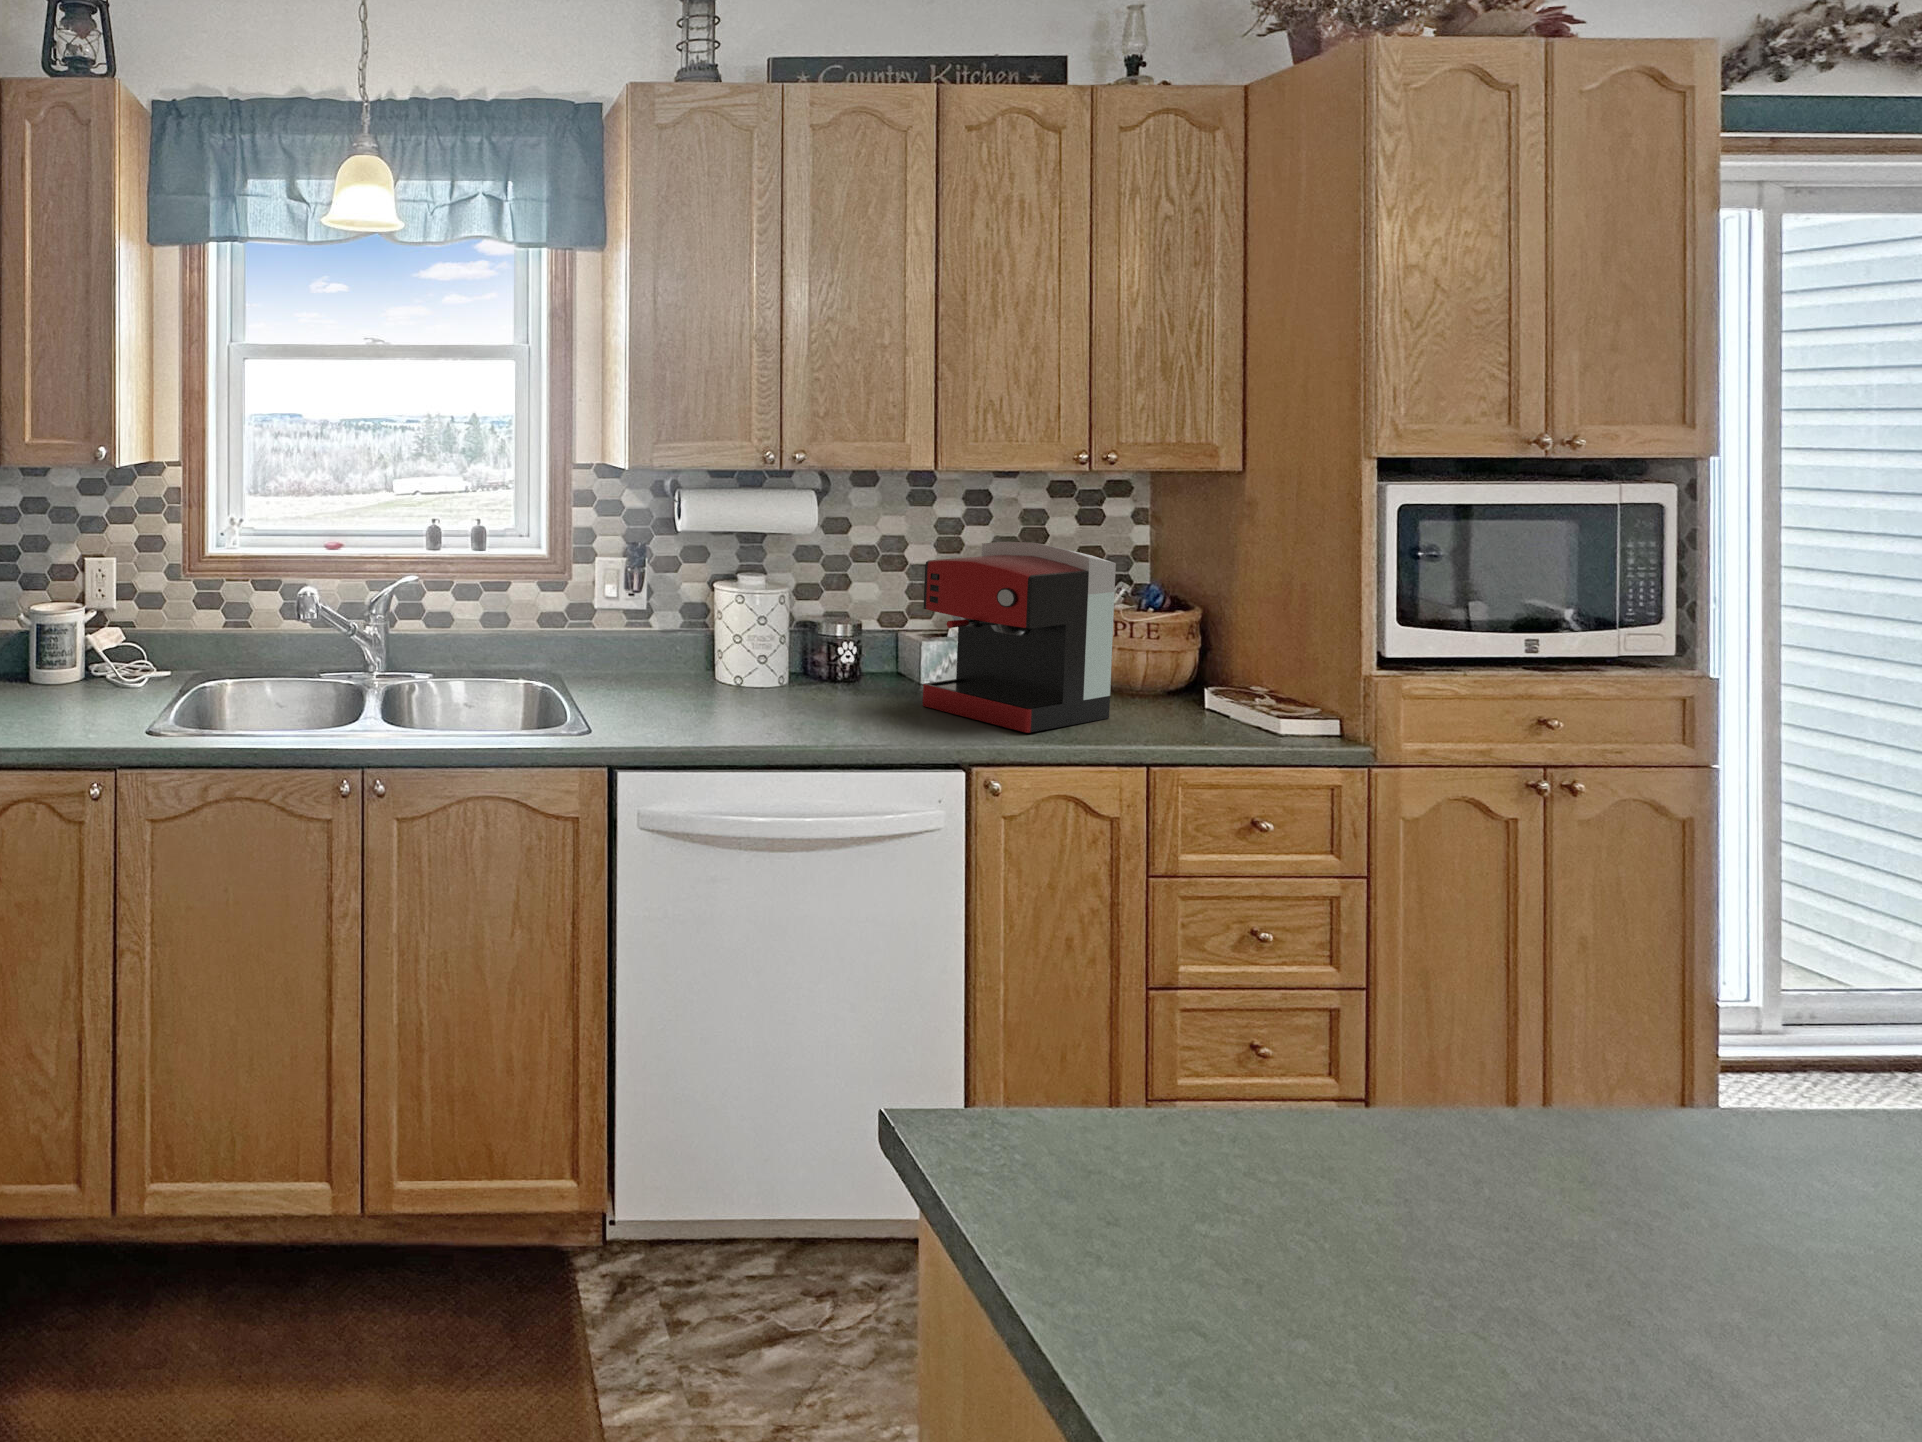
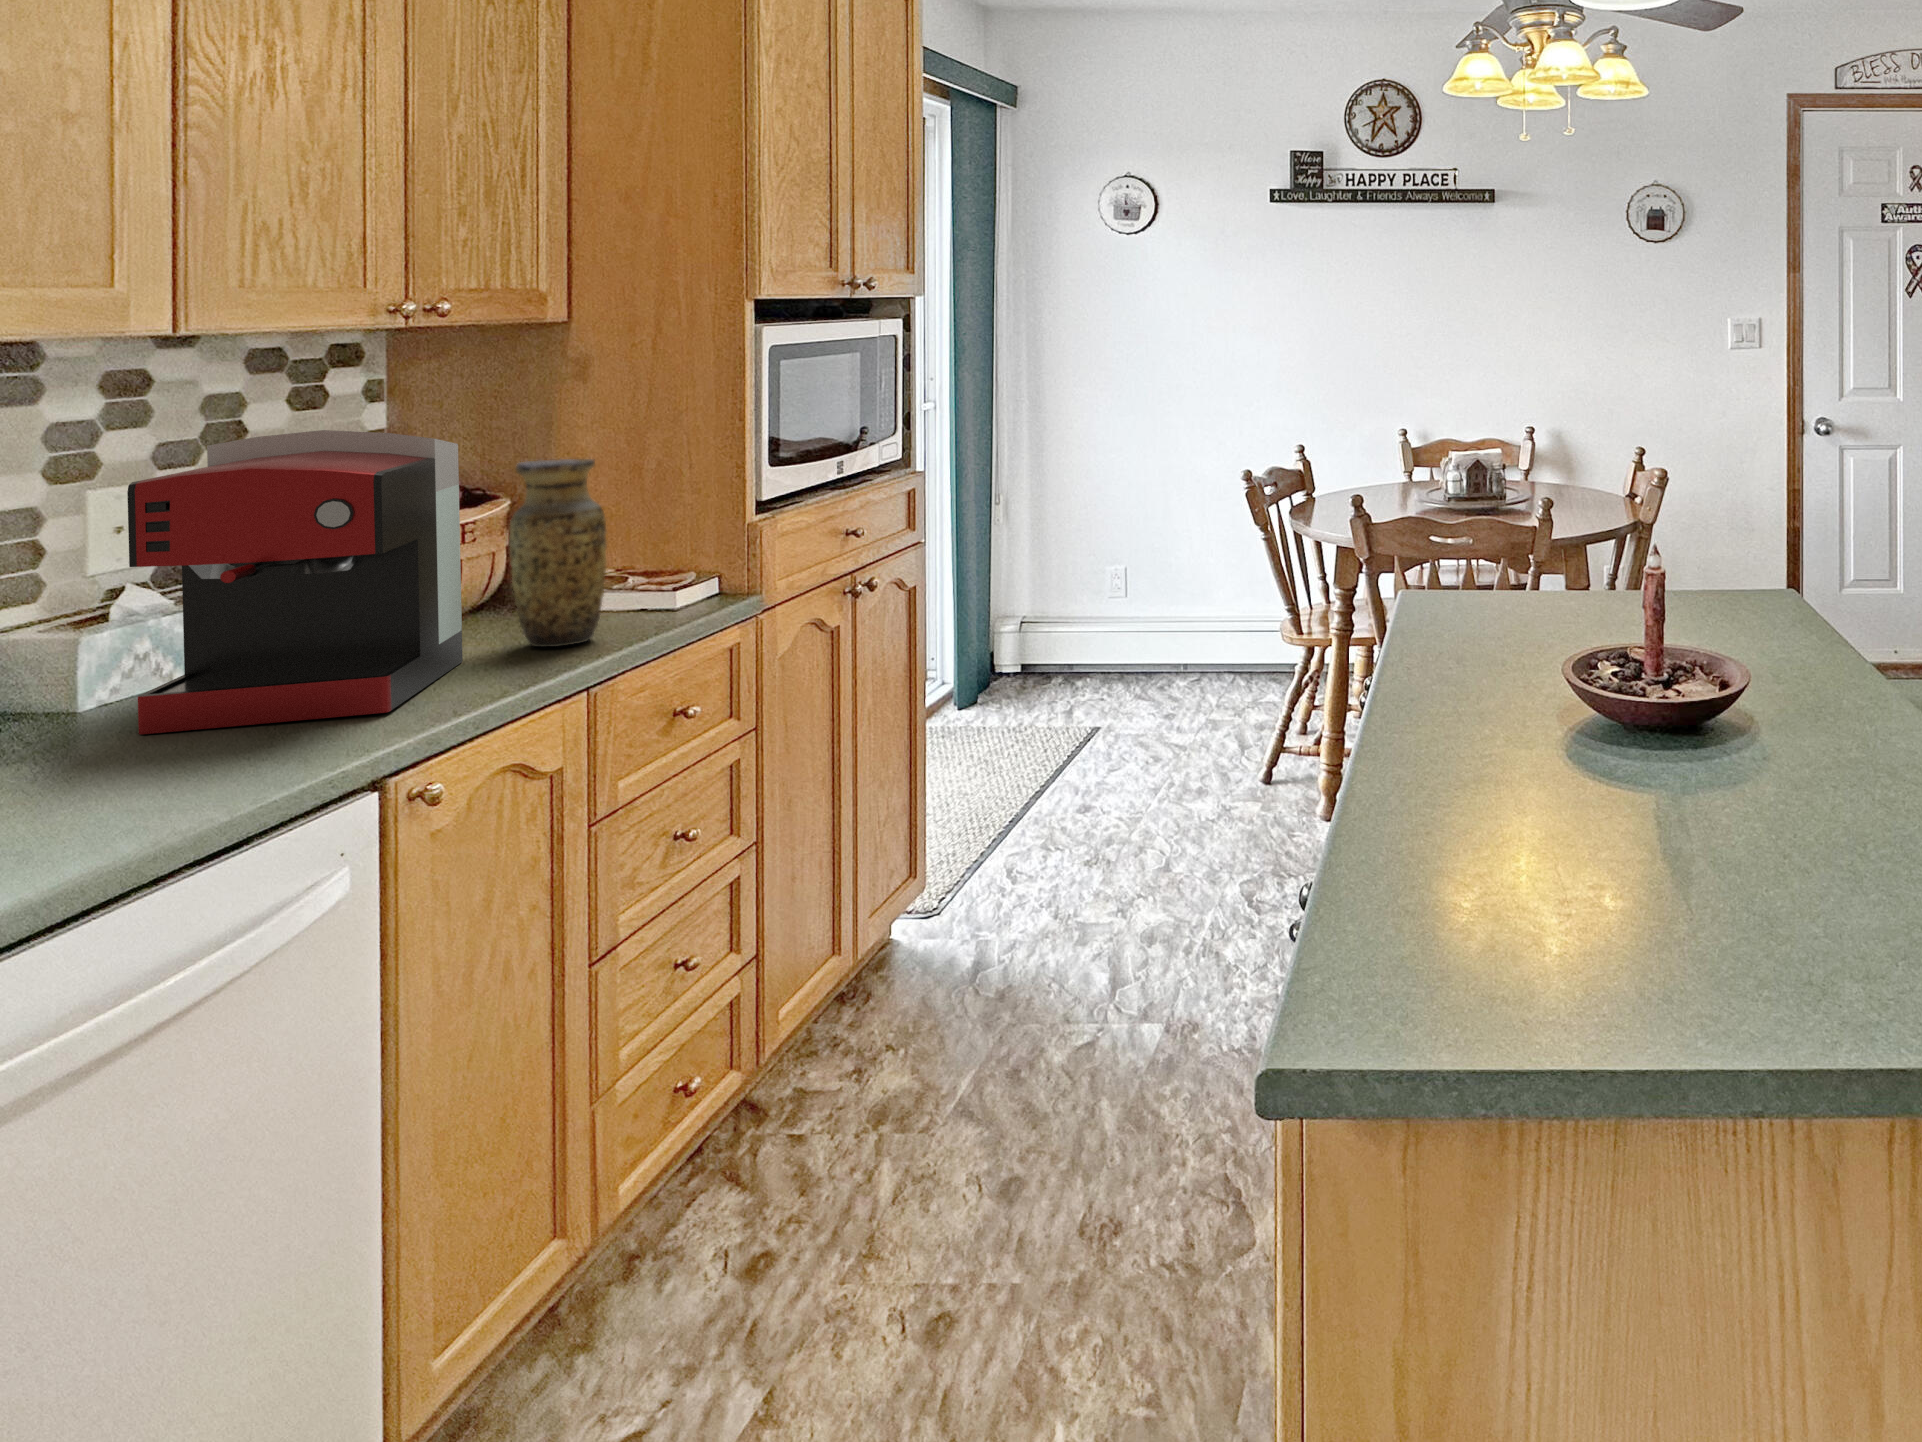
vase: none [1149,583,1219,729] -> present [509,459,607,647]

